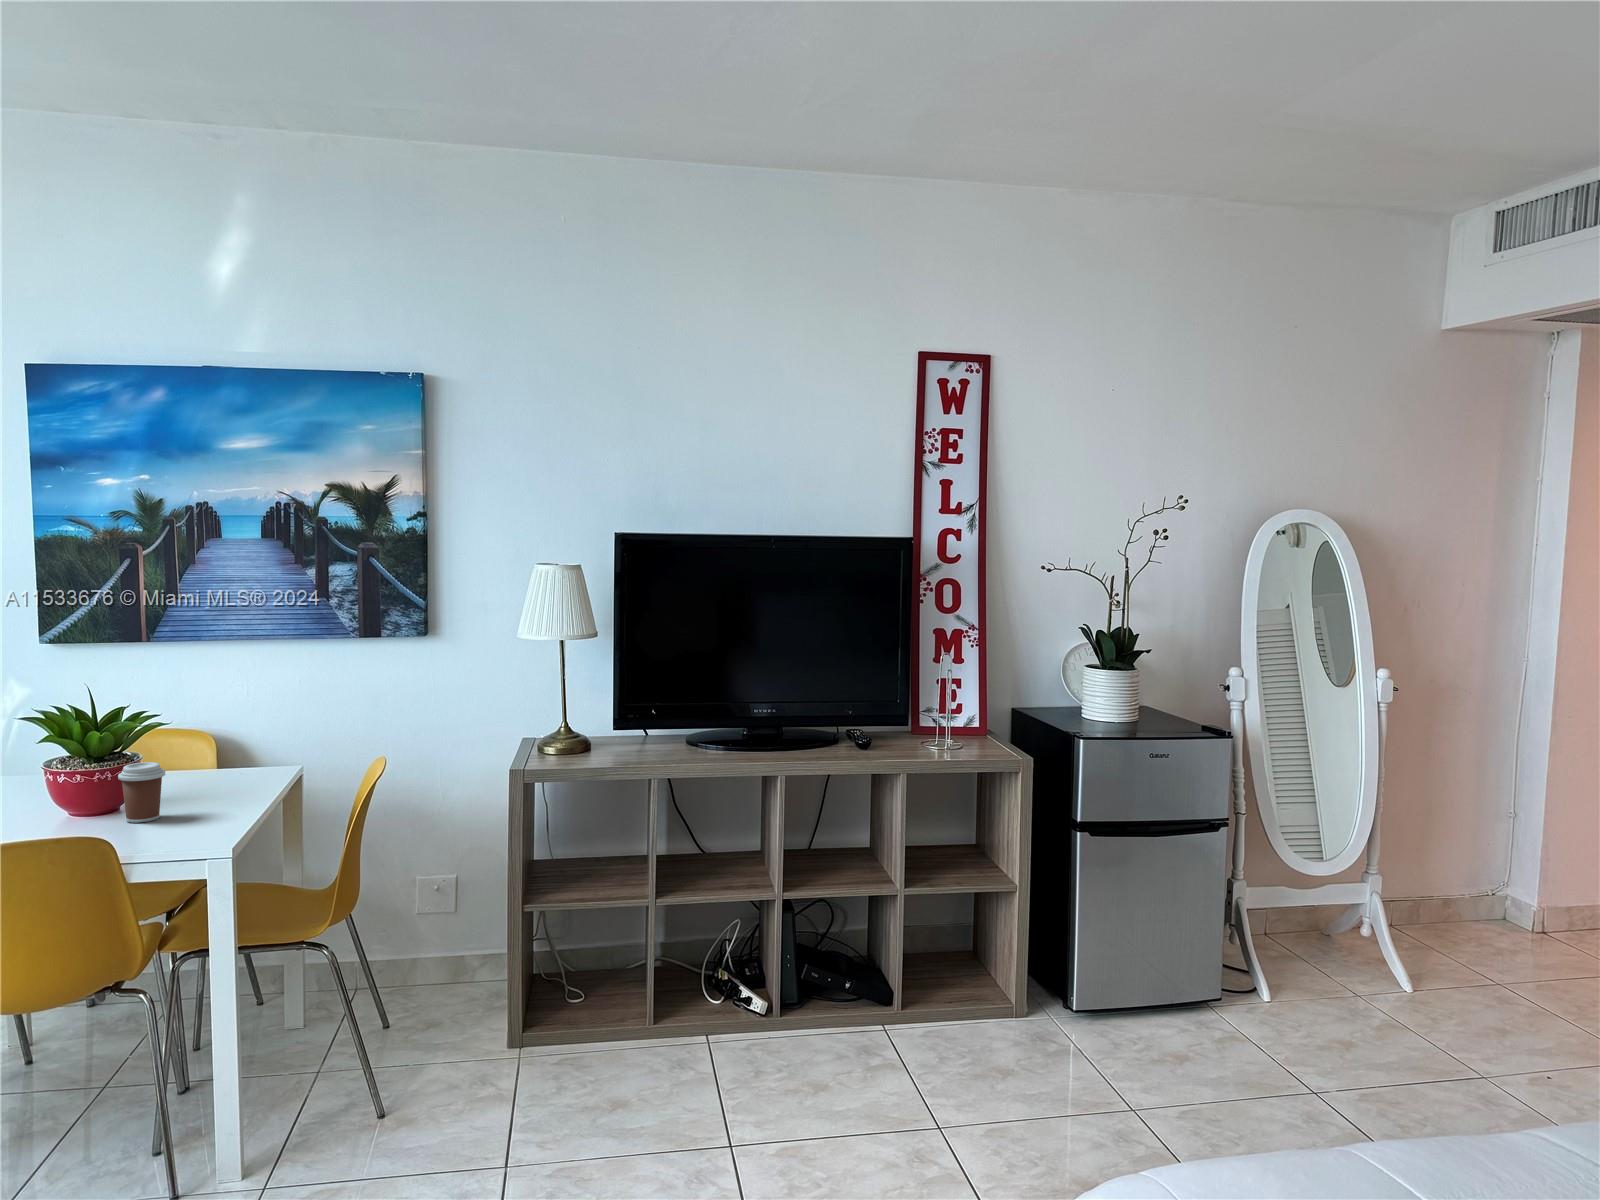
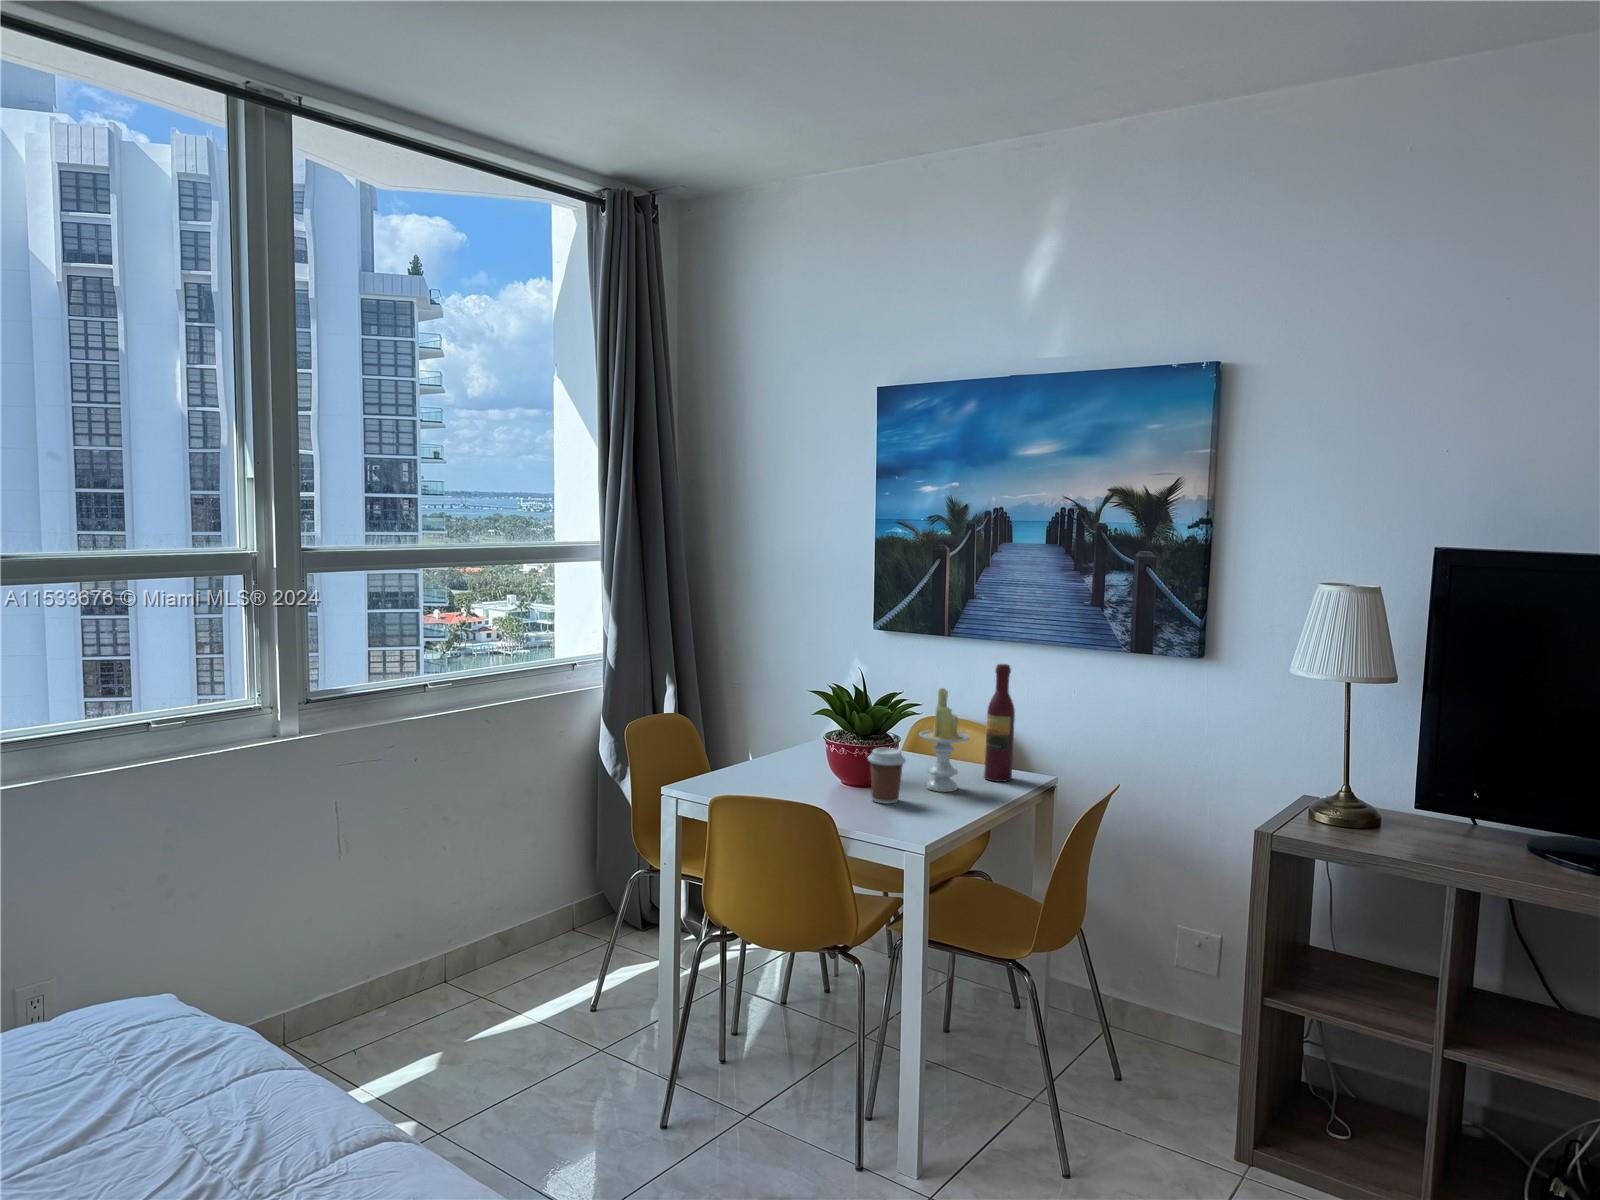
wine bottle: none [231,661,263,780] -> present [984,664,1015,782]
candle: none [164,692,225,800] -> present [919,688,969,792]

